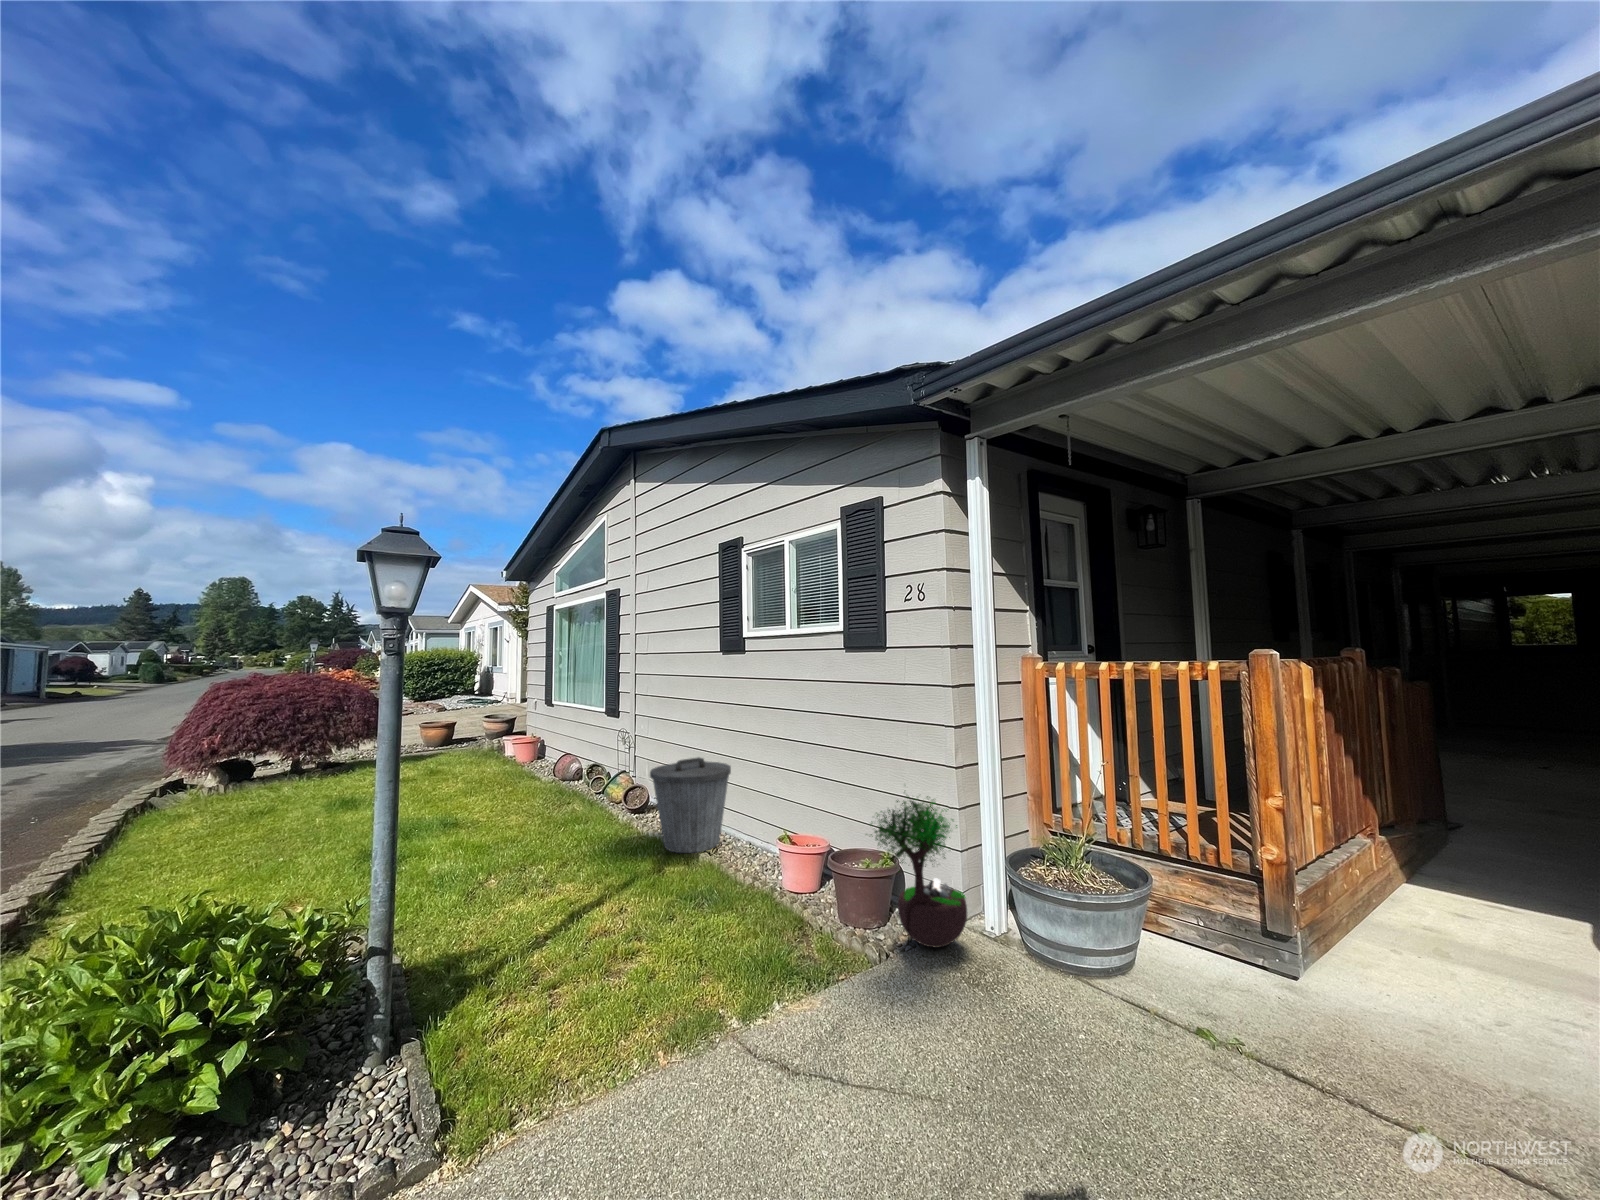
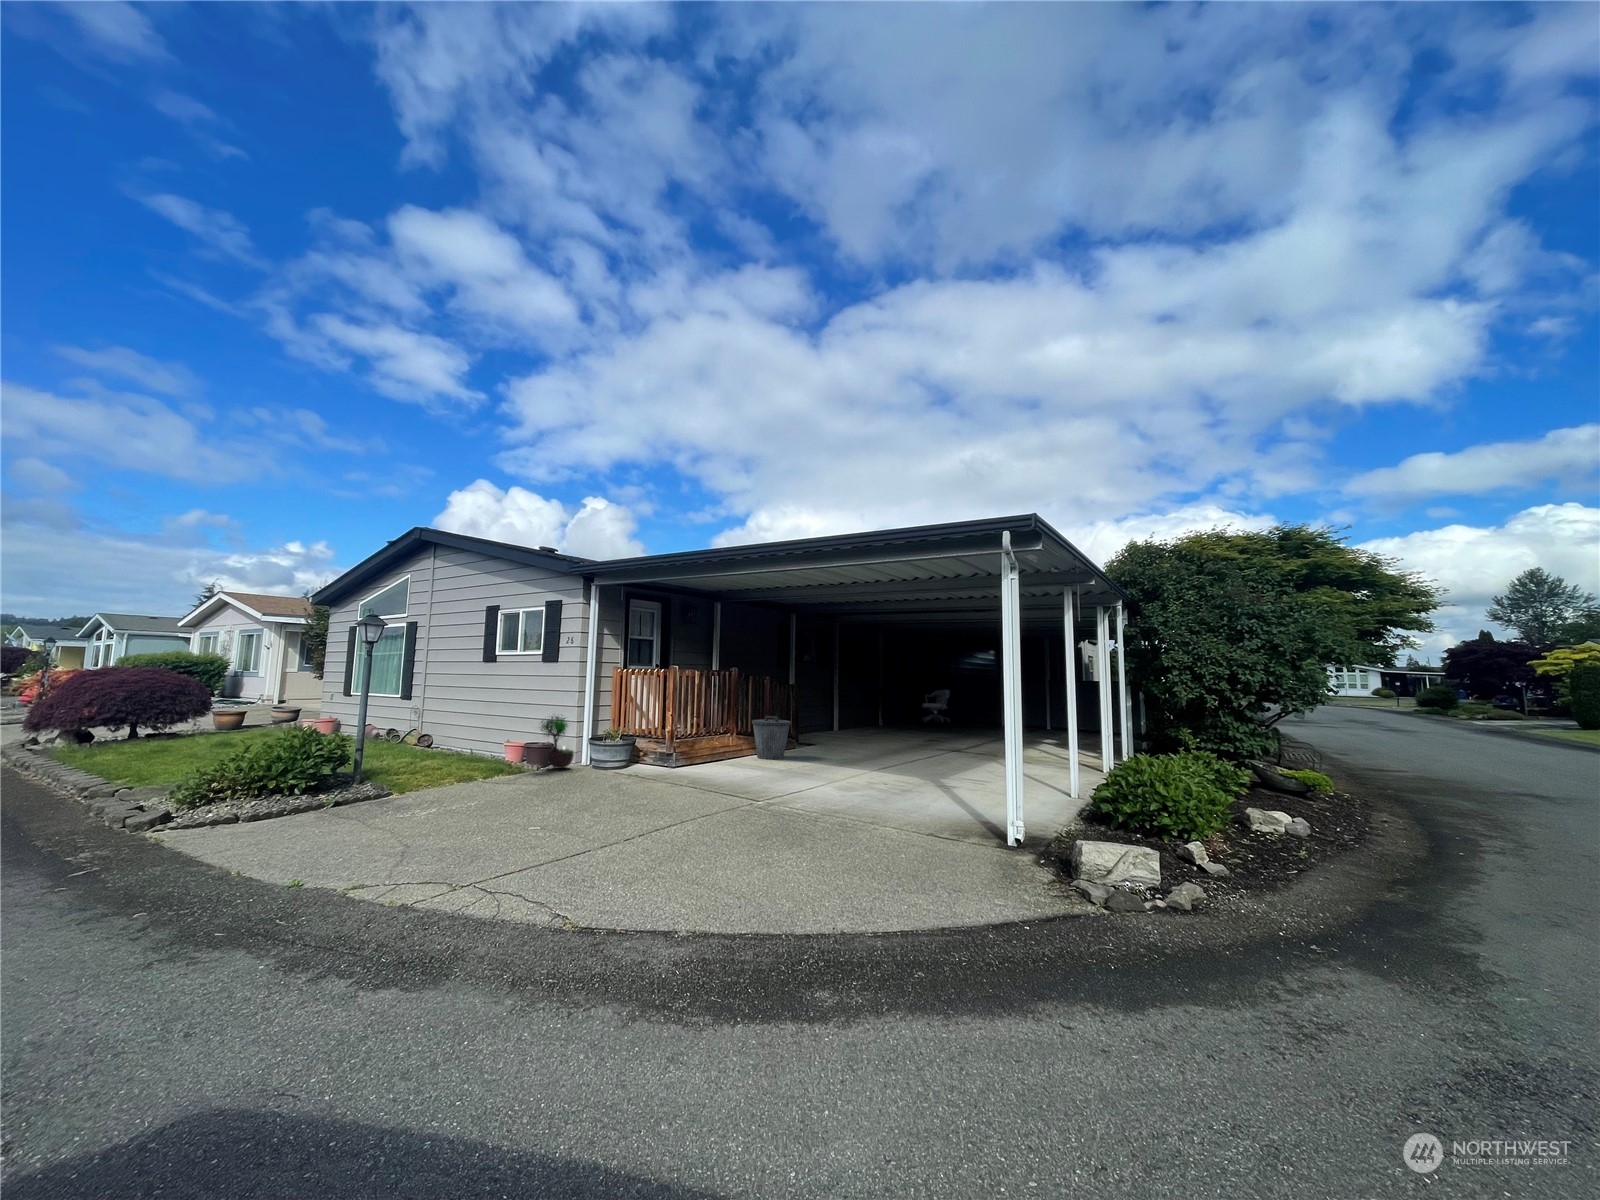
chair: none [1485,666,1562,734] -> present [922,690,950,723]
trash can: present [650,757,731,853] -> present [752,716,791,760]

